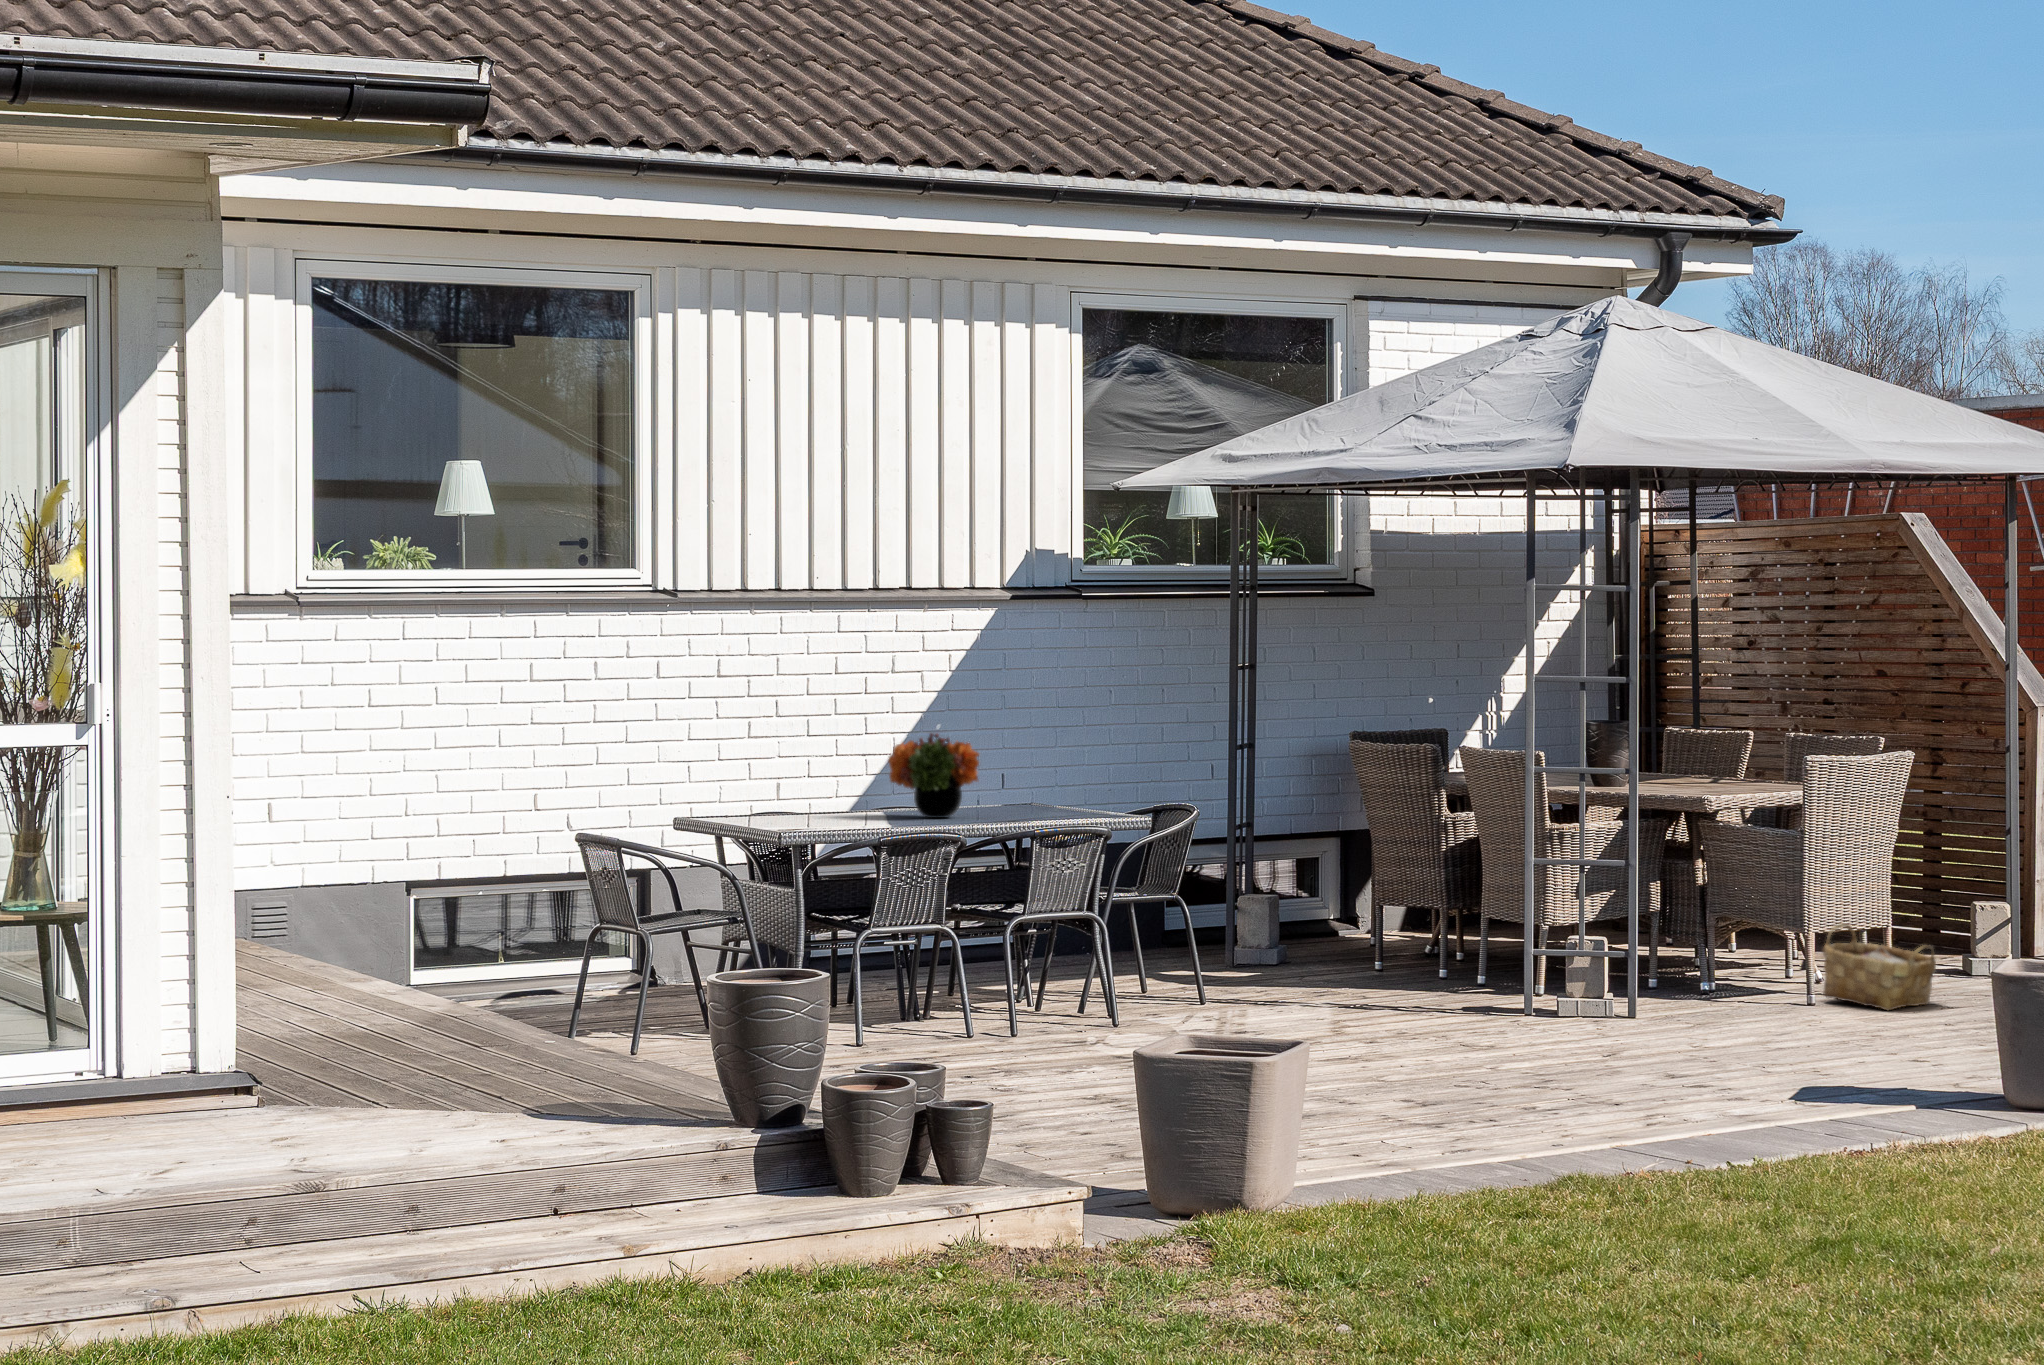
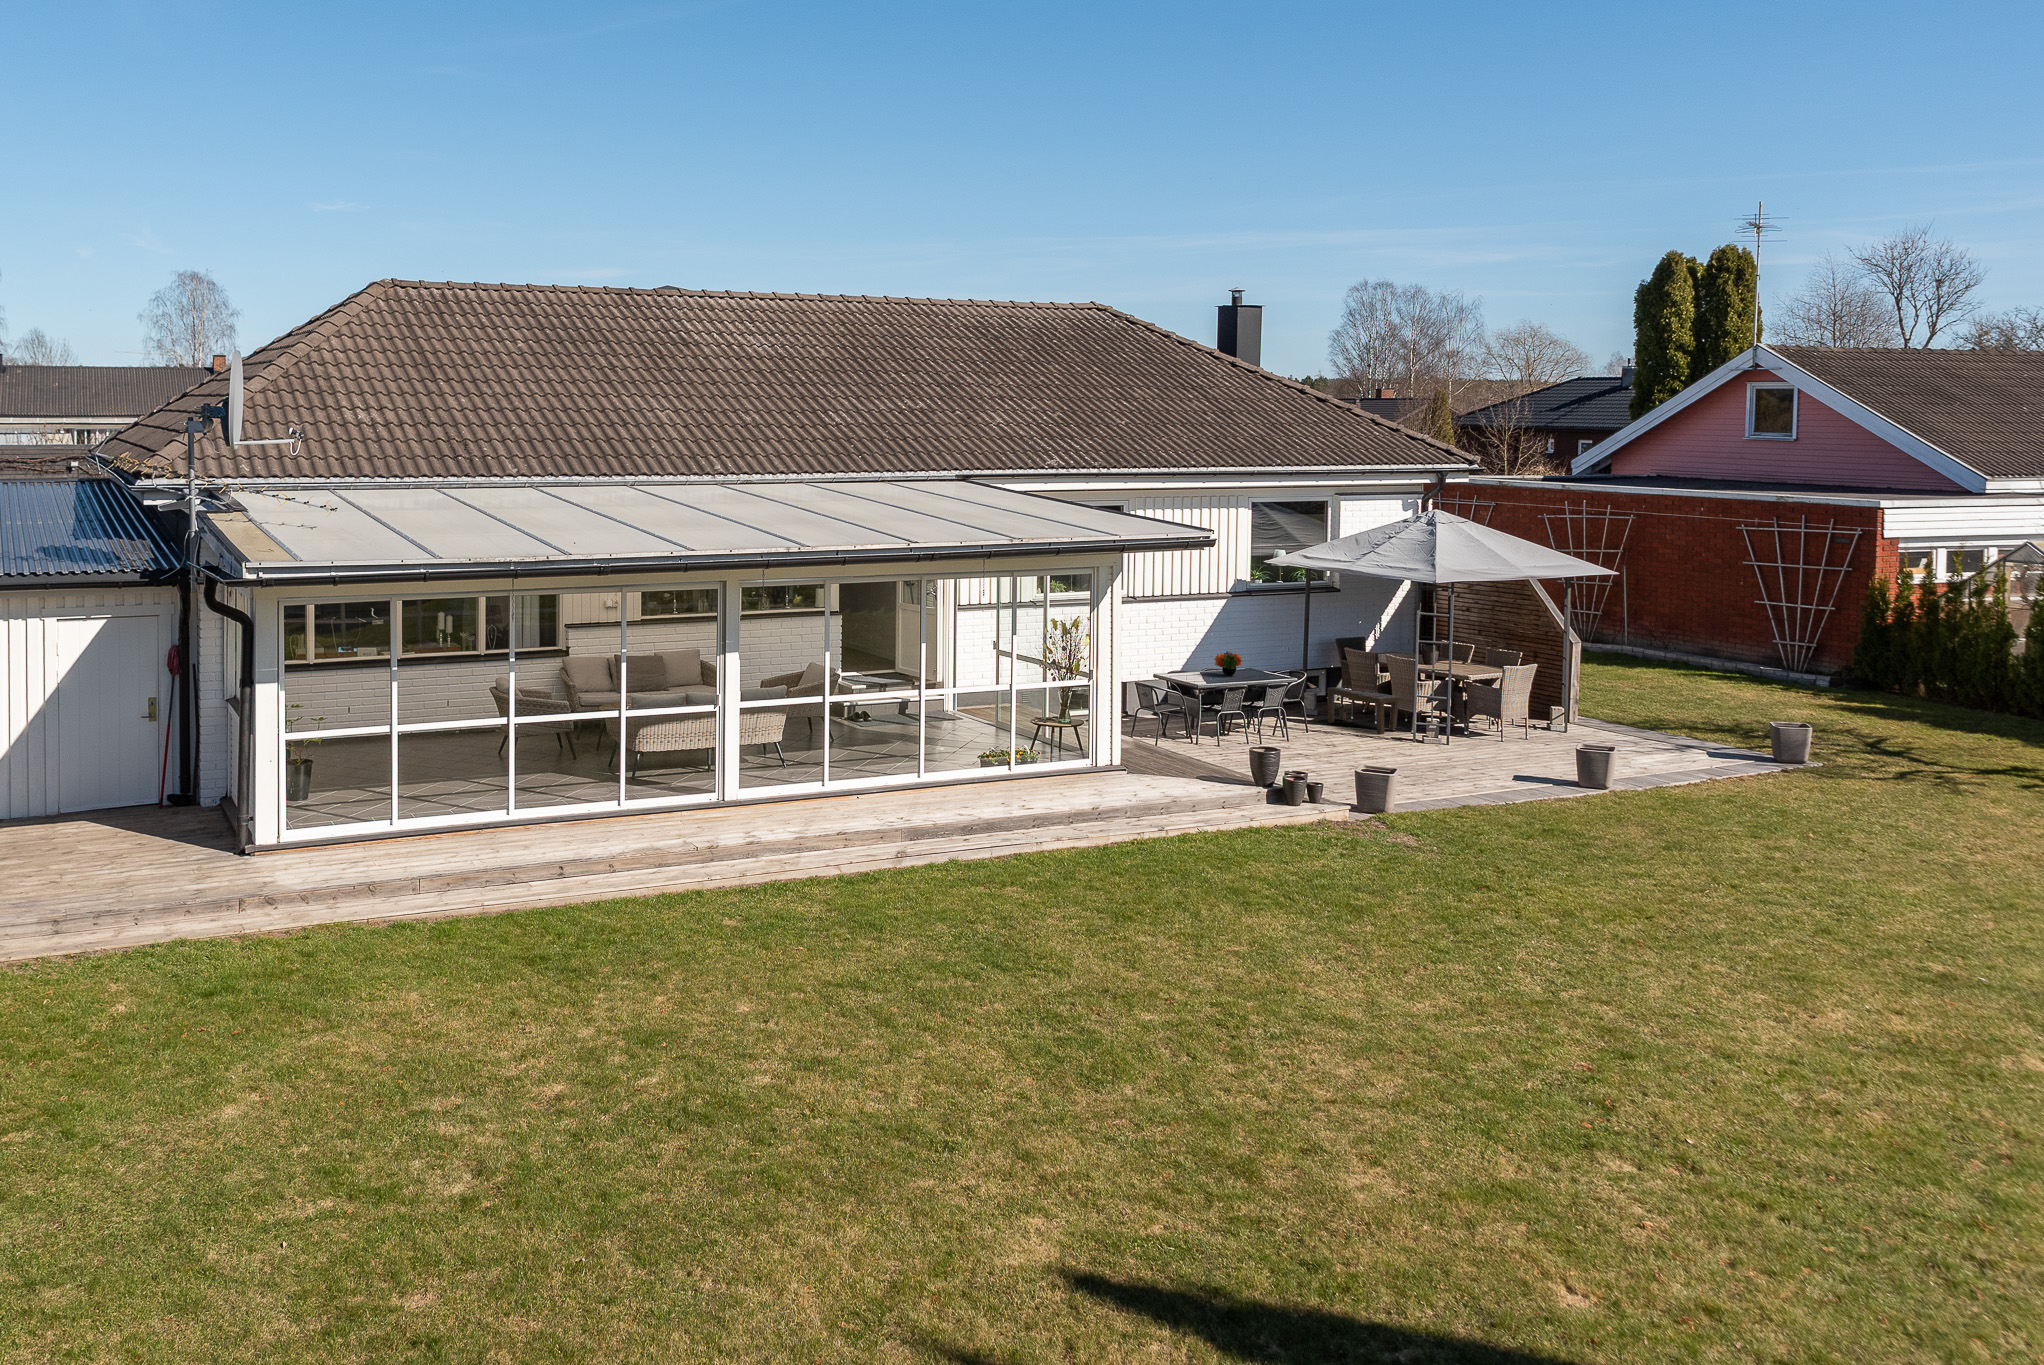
bench: none [1290,862,1505,1003] -> present [1327,687,1400,735]
woven basket: present [1822,923,1936,1010] -> none [1505,716,1544,745]

